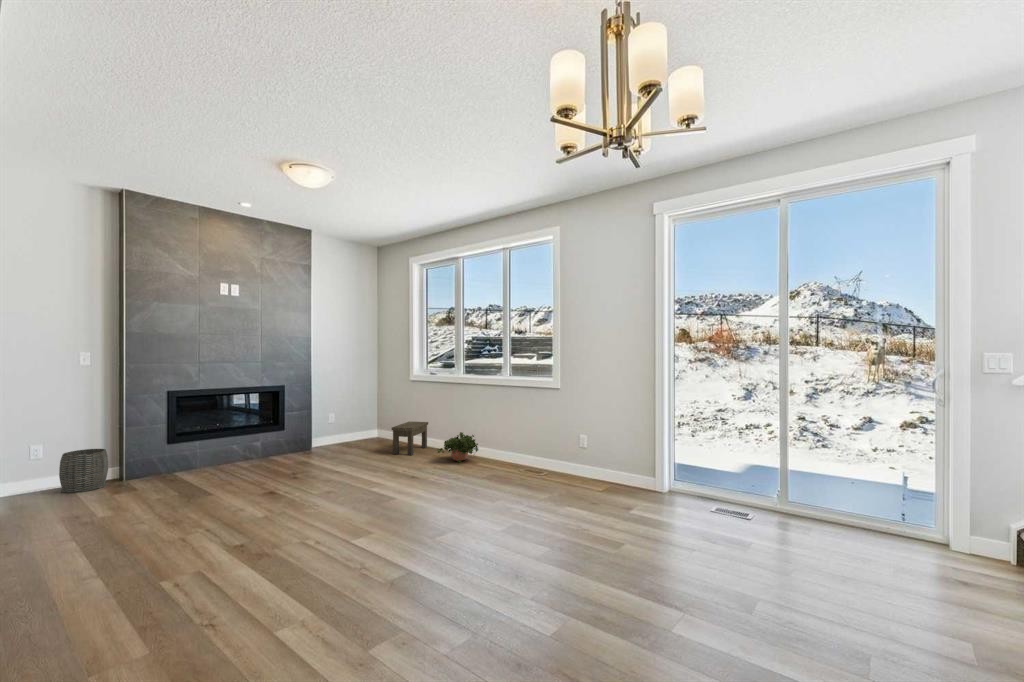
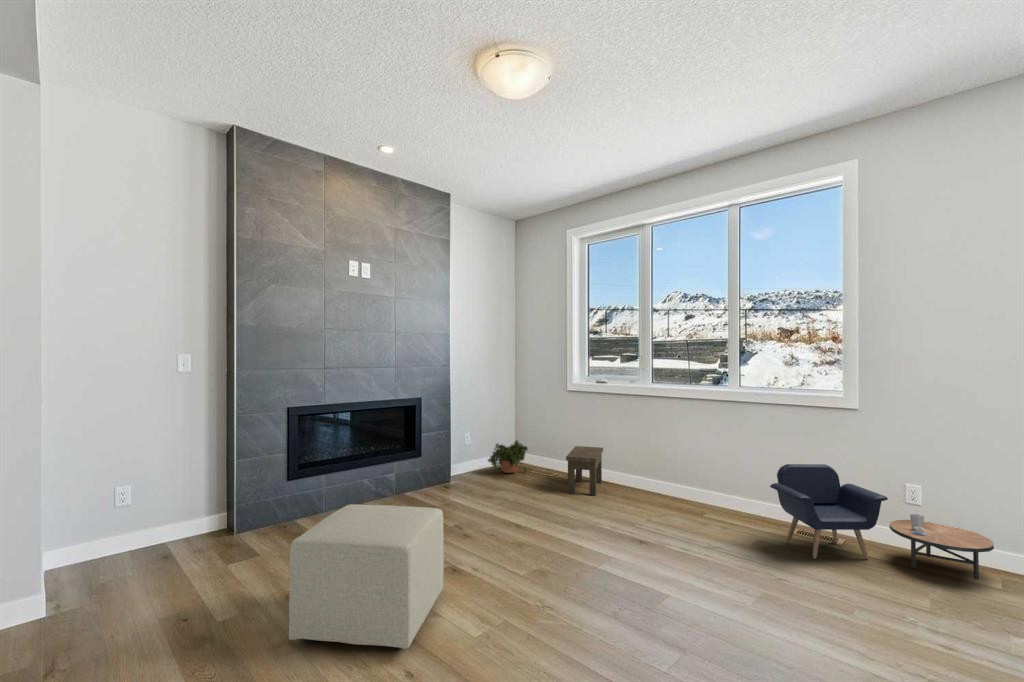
armchair: none [496,425,606,488] -> present [770,464,994,580]
potted plant: present [437,432,478,463] -> present [488,441,528,473]
woven basket: present [59,449,108,493] -> none [154,489,216,556]
ottoman: none [136,449,251,525] -> present [289,504,444,649]

